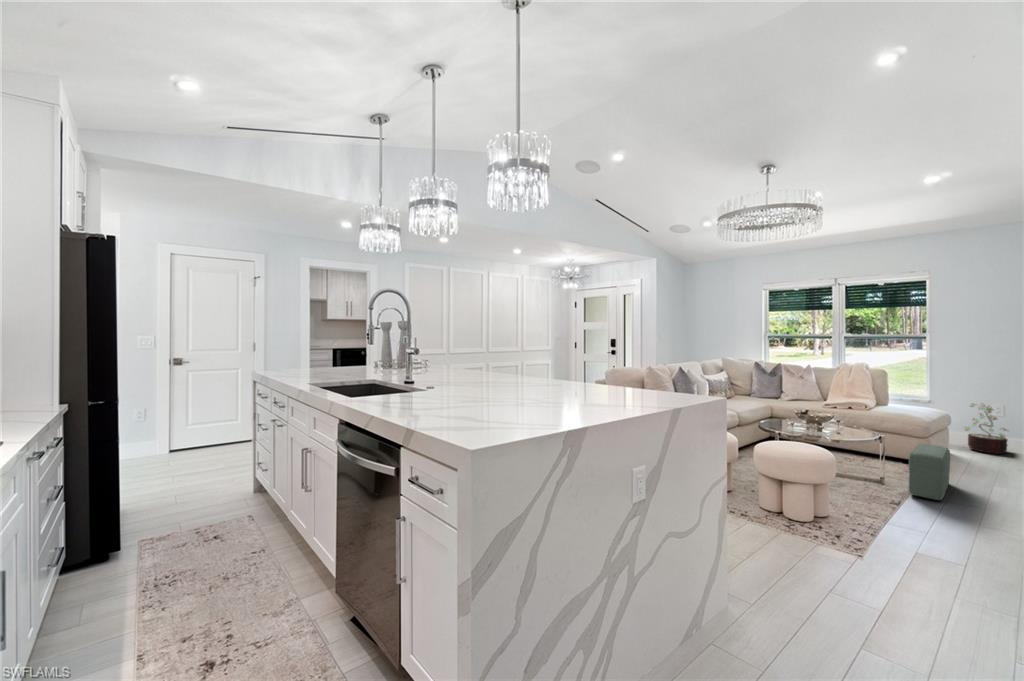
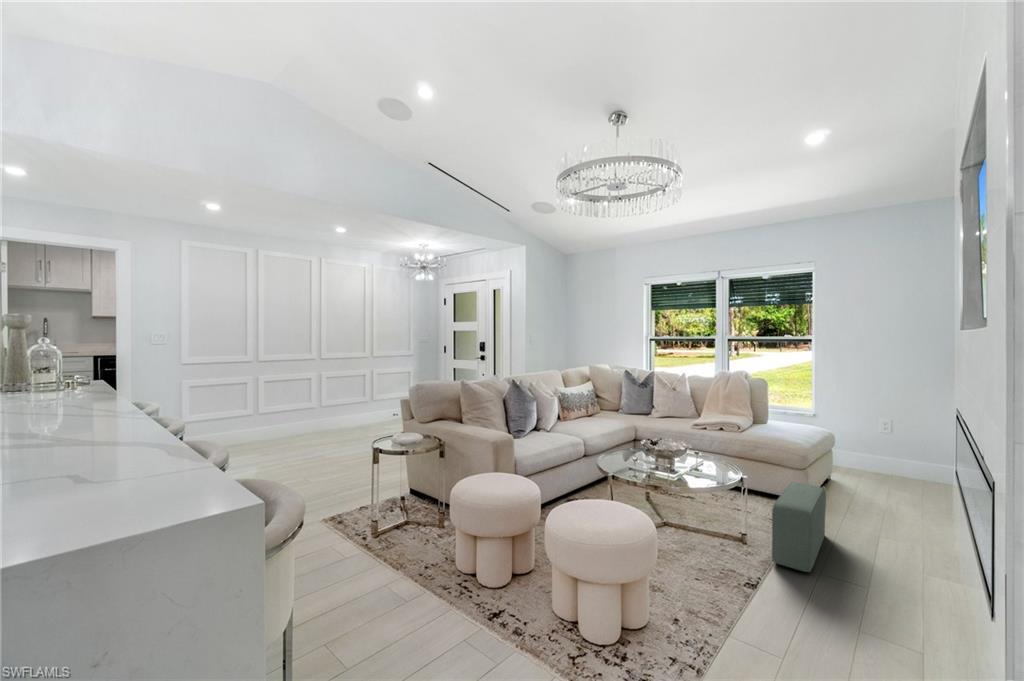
decorative plant: present [965,404,1008,454] -> none [849,418,896,480]

